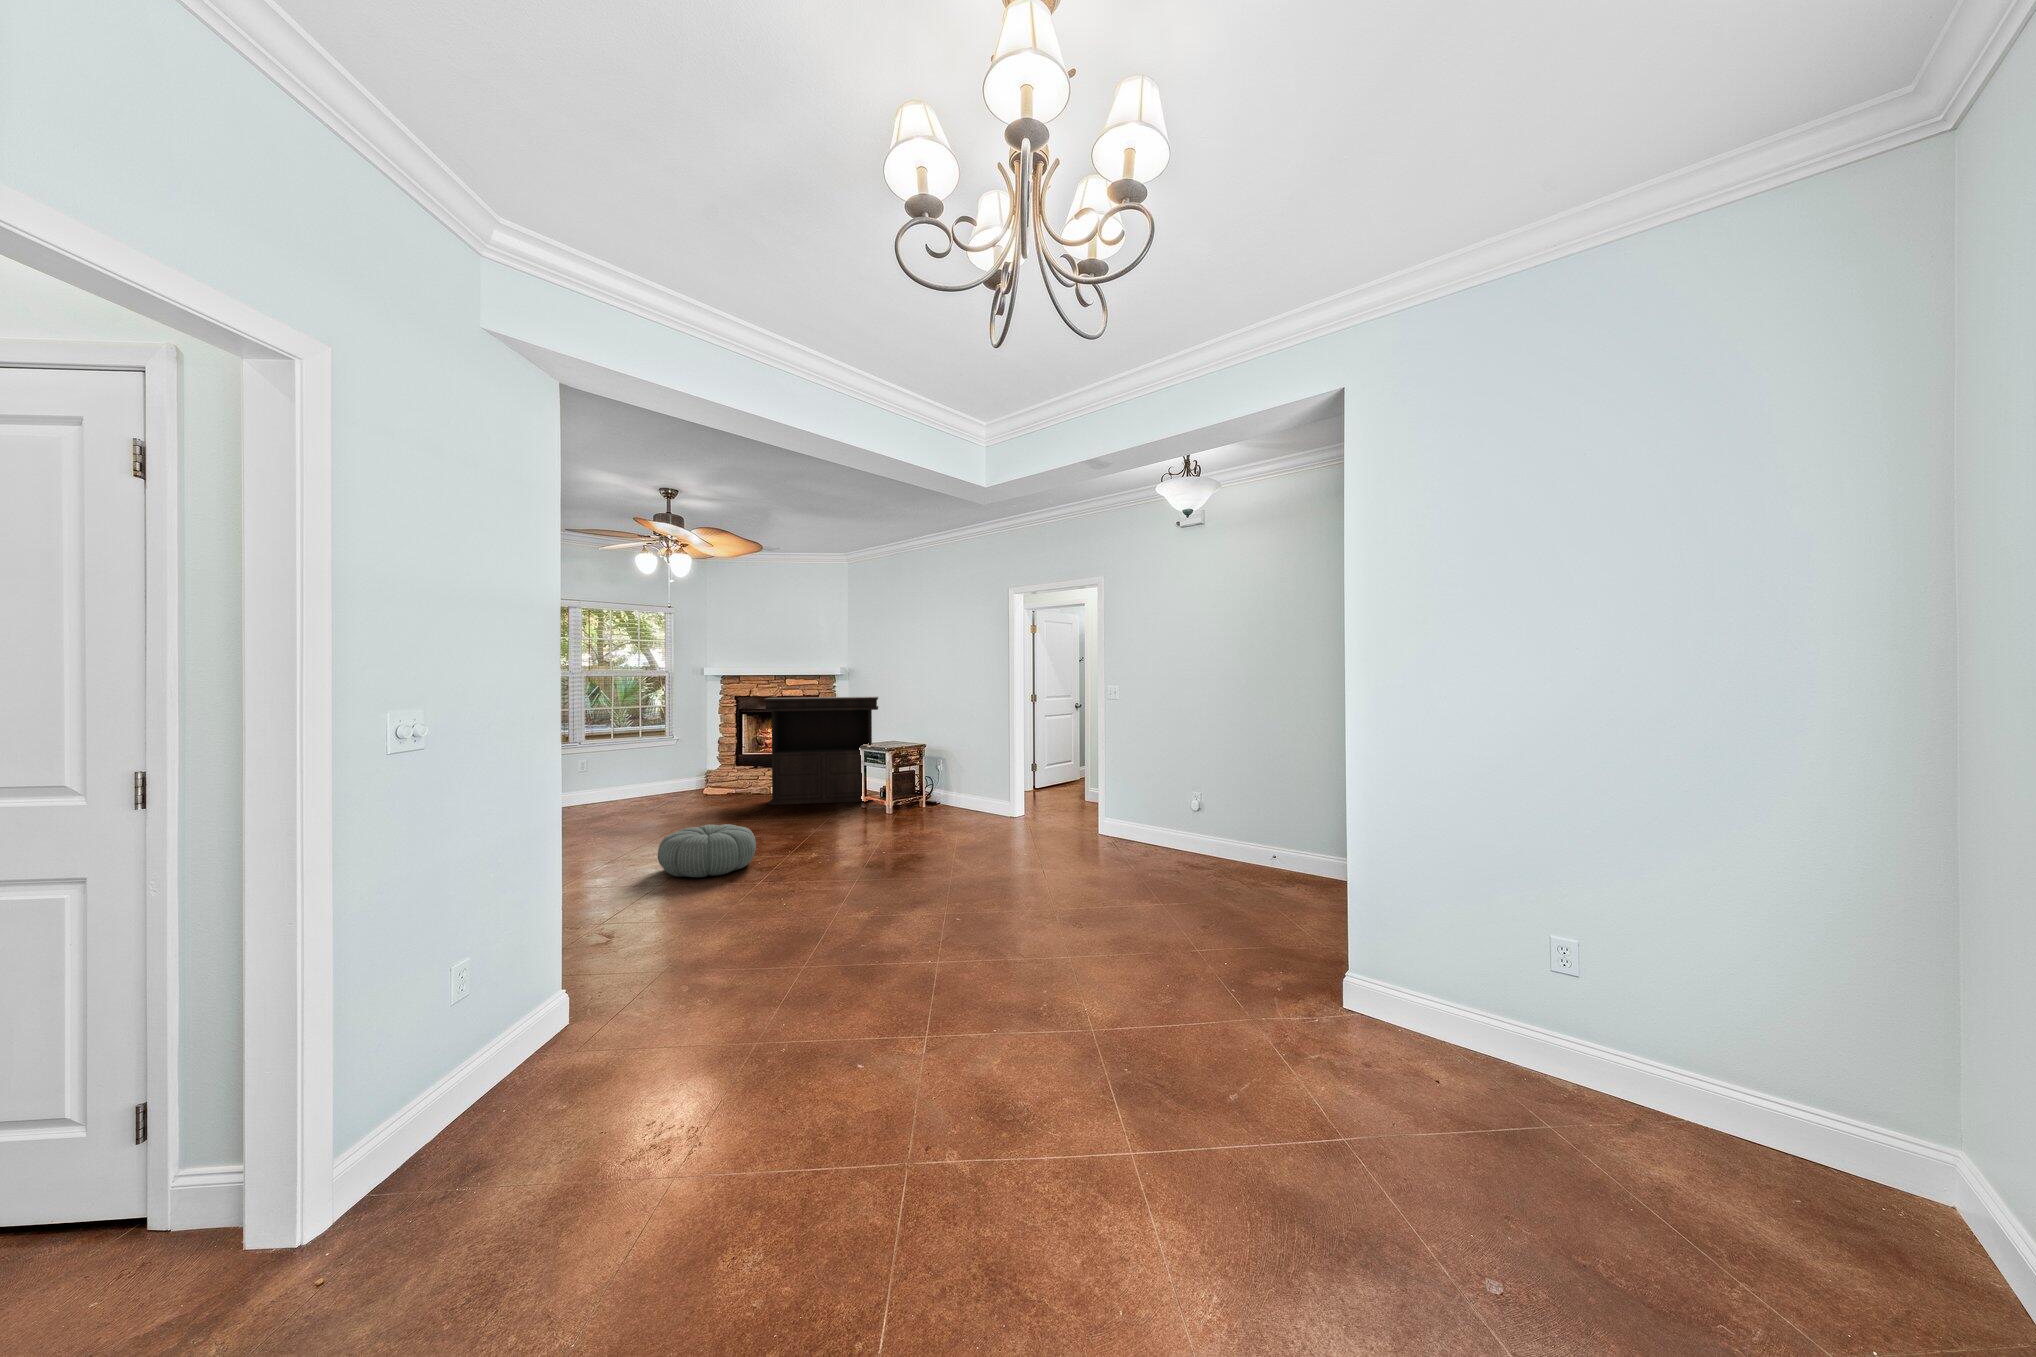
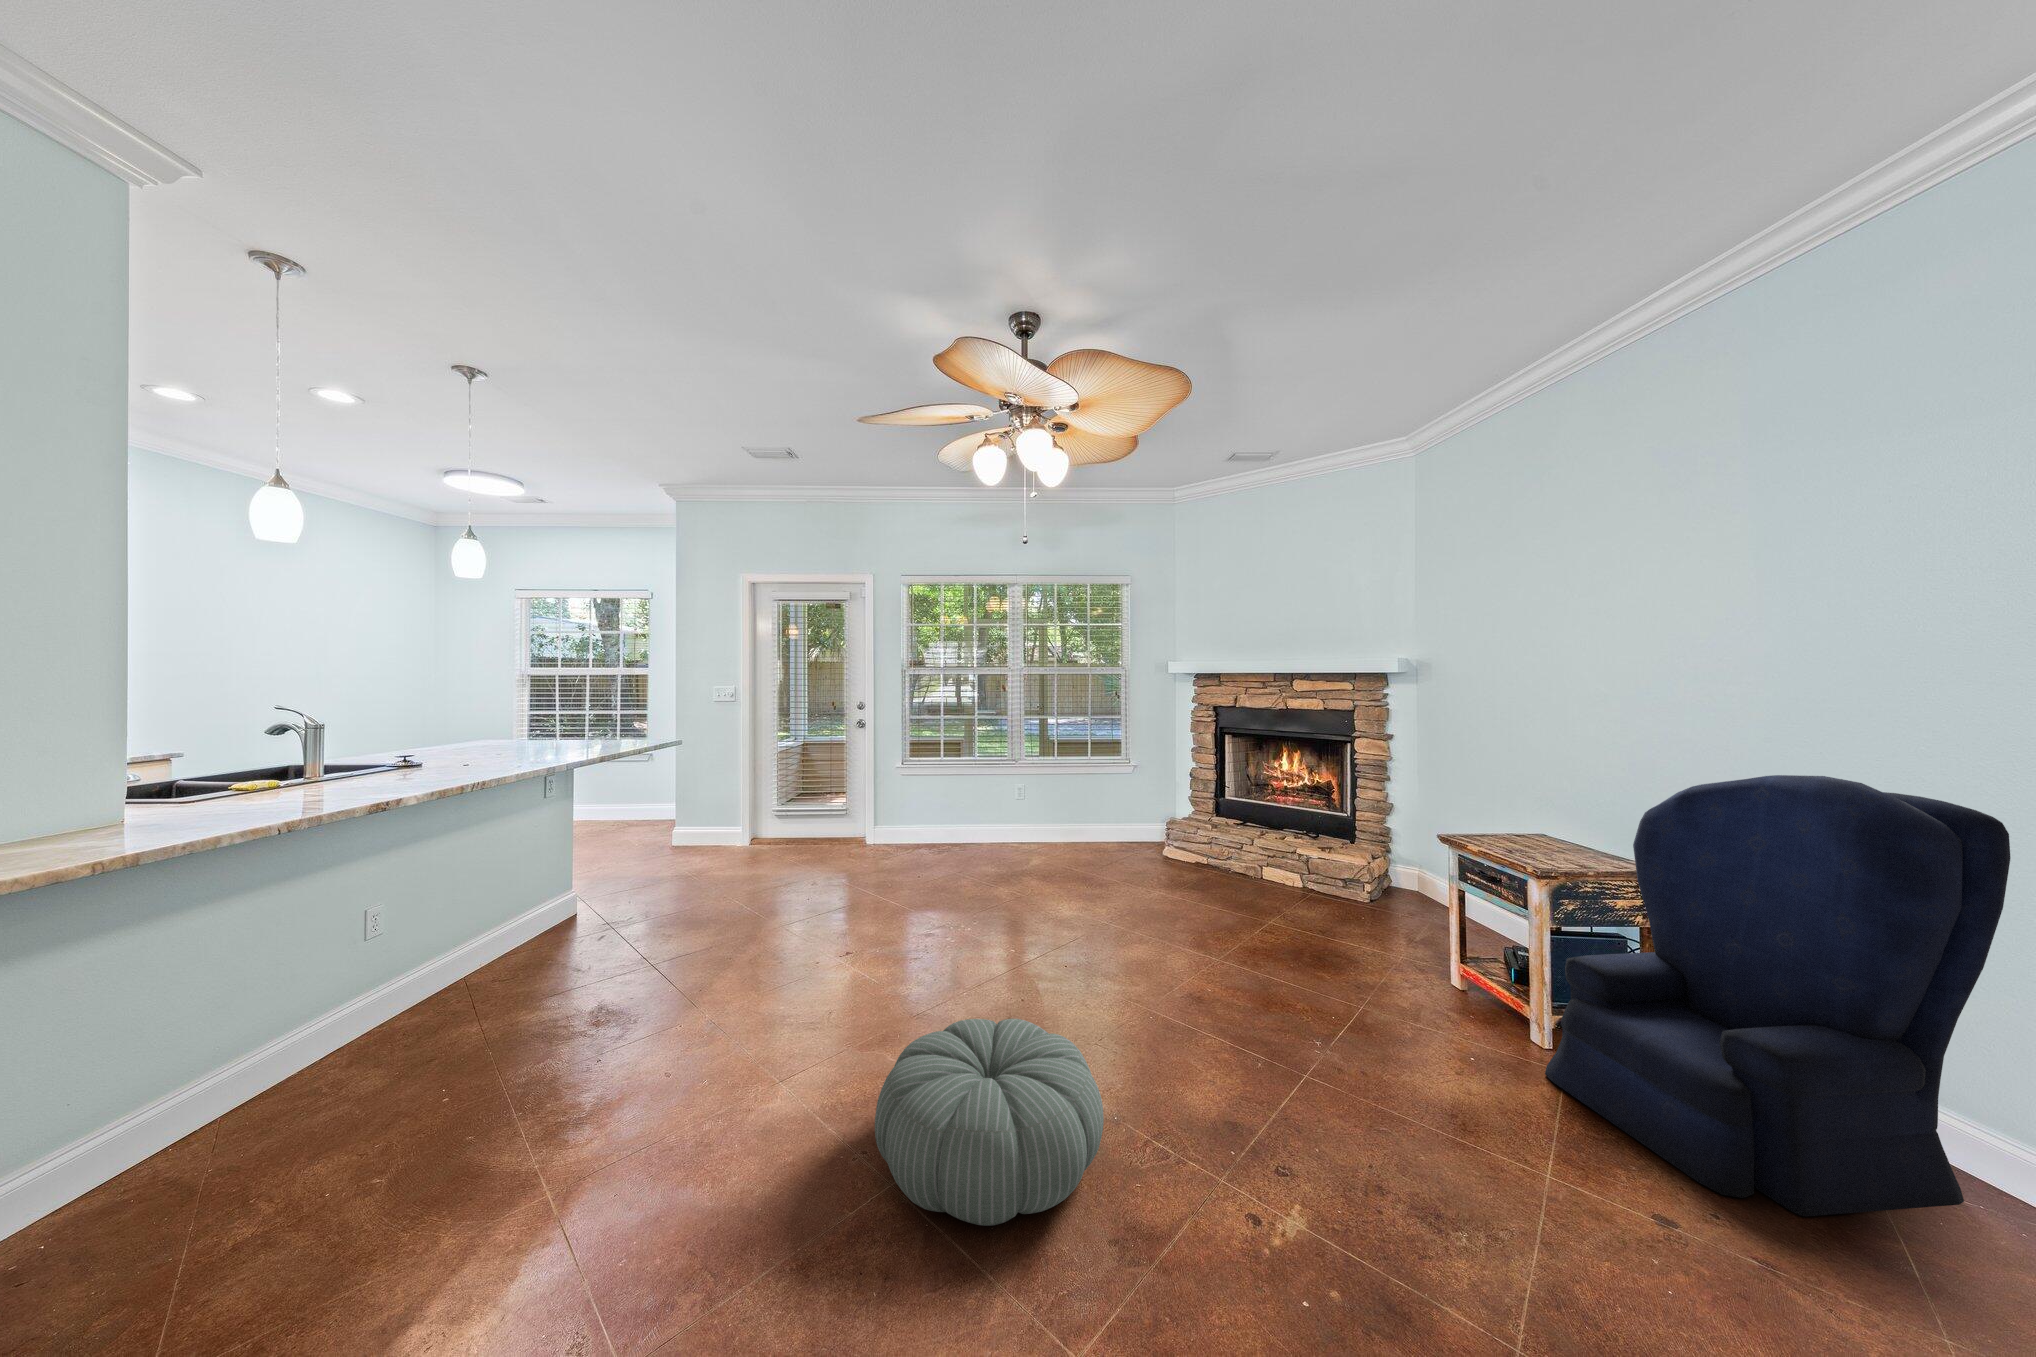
console table: present [764,697,878,805] -> none [1239,712,1490,957]
armchair: none [893,706,989,826] -> present [1545,775,2010,1217]

